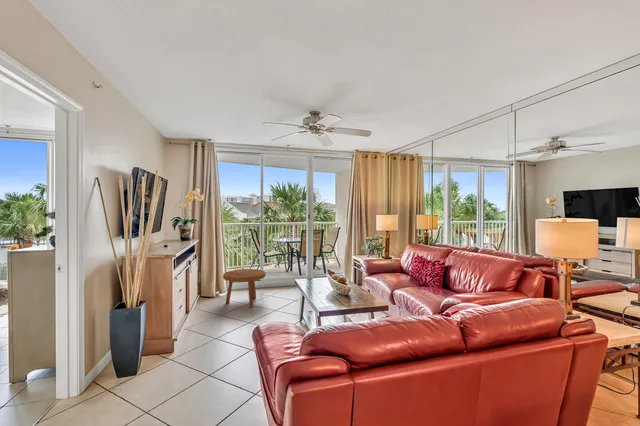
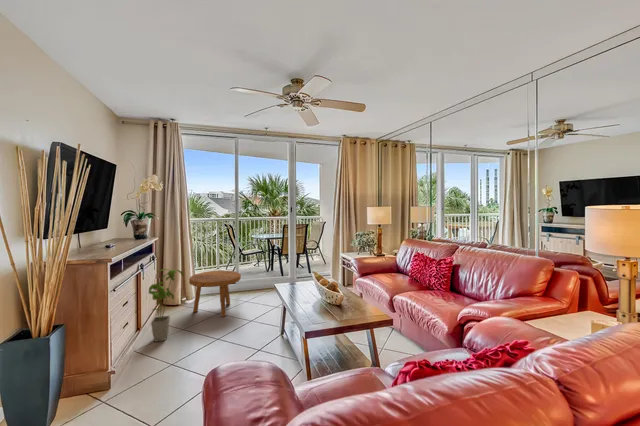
house plant: none [193,265,221,324] -> present [149,269,184,341]

